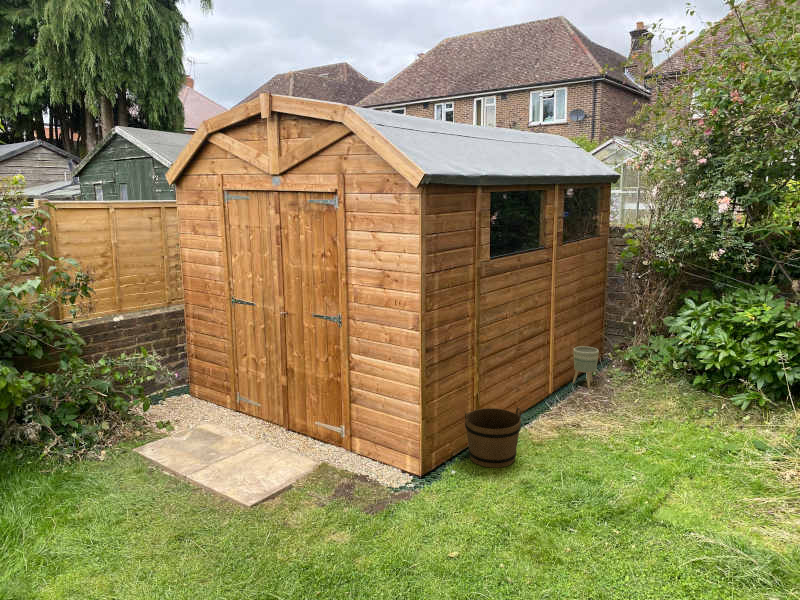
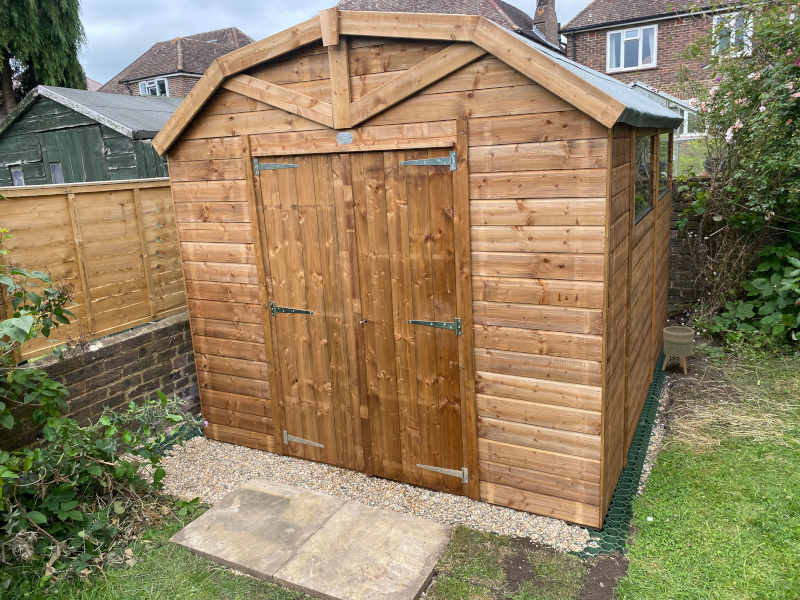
bucket: present [465,407,521,468] -> none [630,418,710,502]

